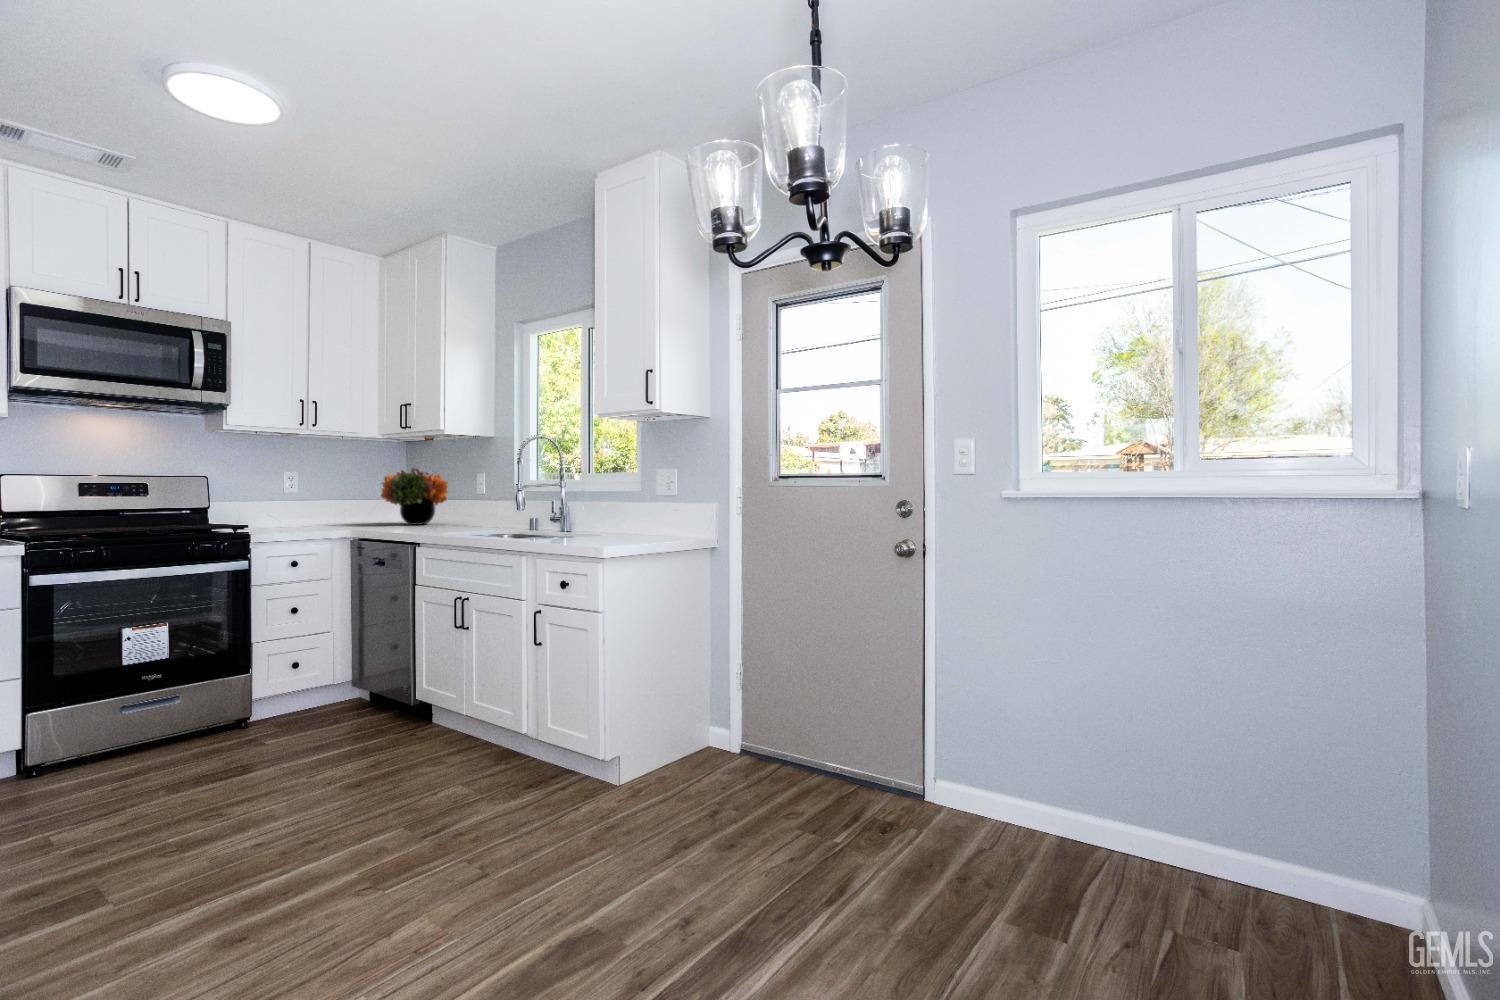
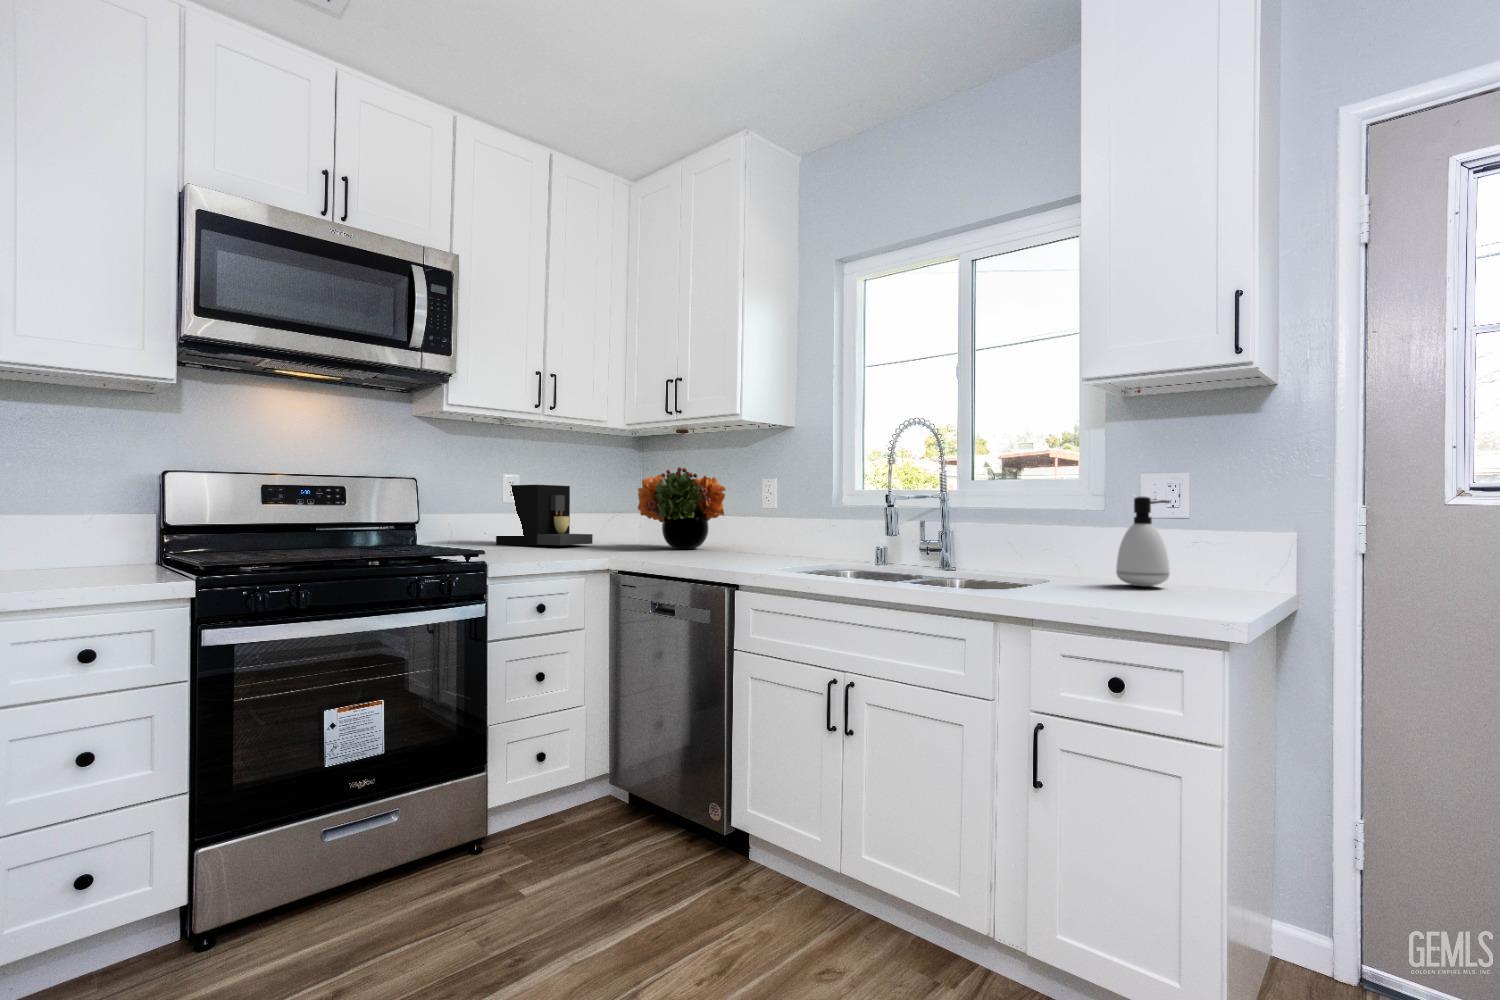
coffee maker: none [279,480,352,524] -> present [496,485,593,546]
soap dispenser: none [626,487,655,539] -> present [1116,497,1170,586]

